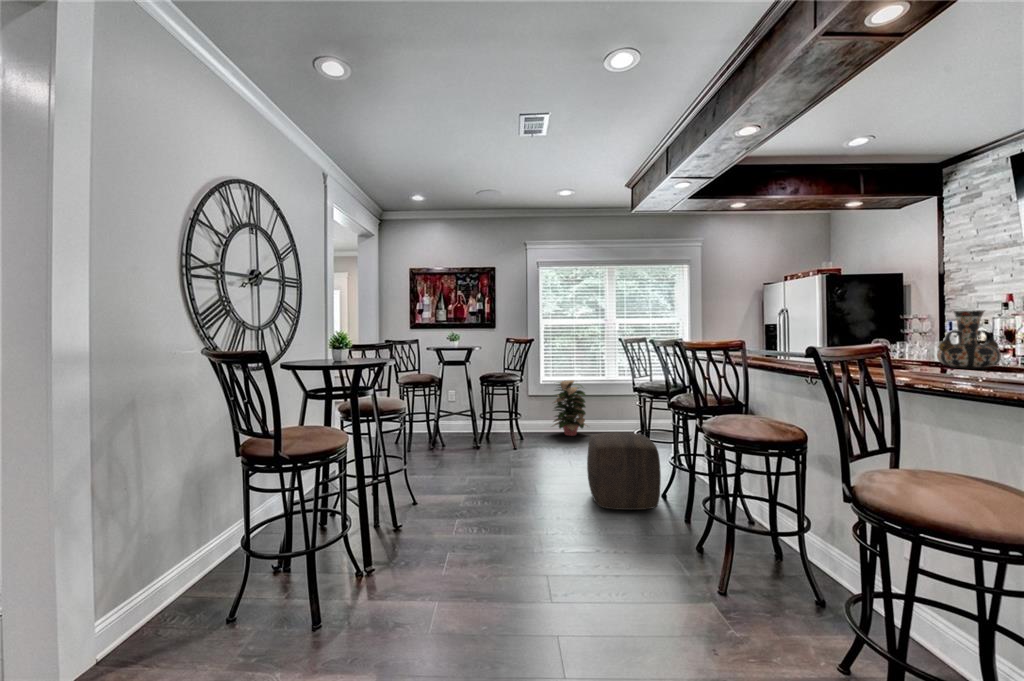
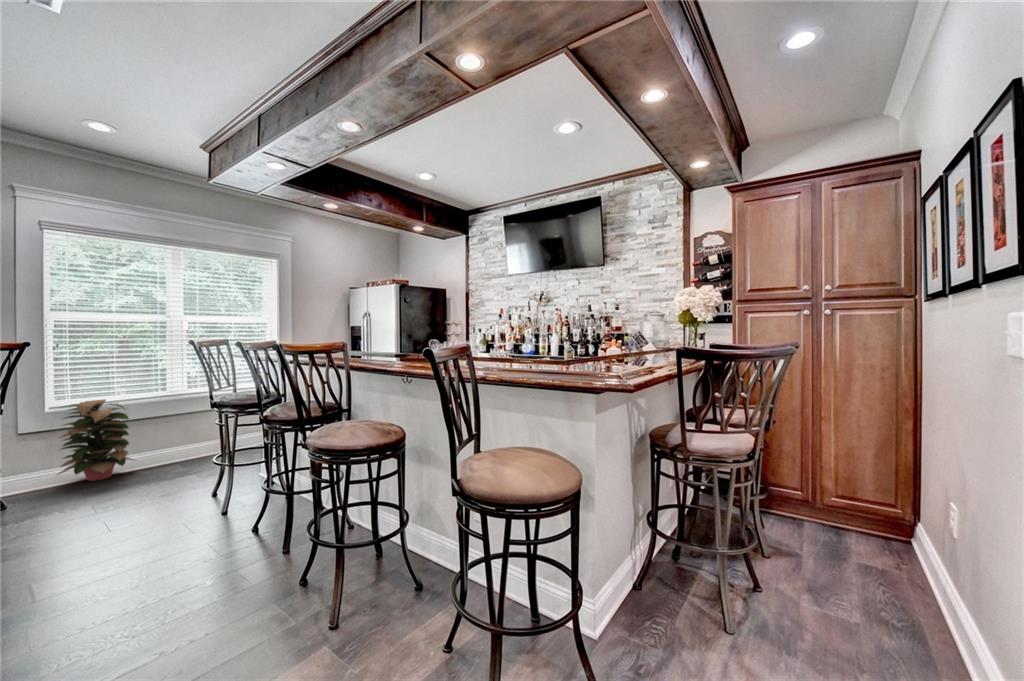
decorative vase: present [937,310,1001,369] -> none [481,320,512,362]
ottoman: present [587,432,661,510] -> none [133,462,252,581]

